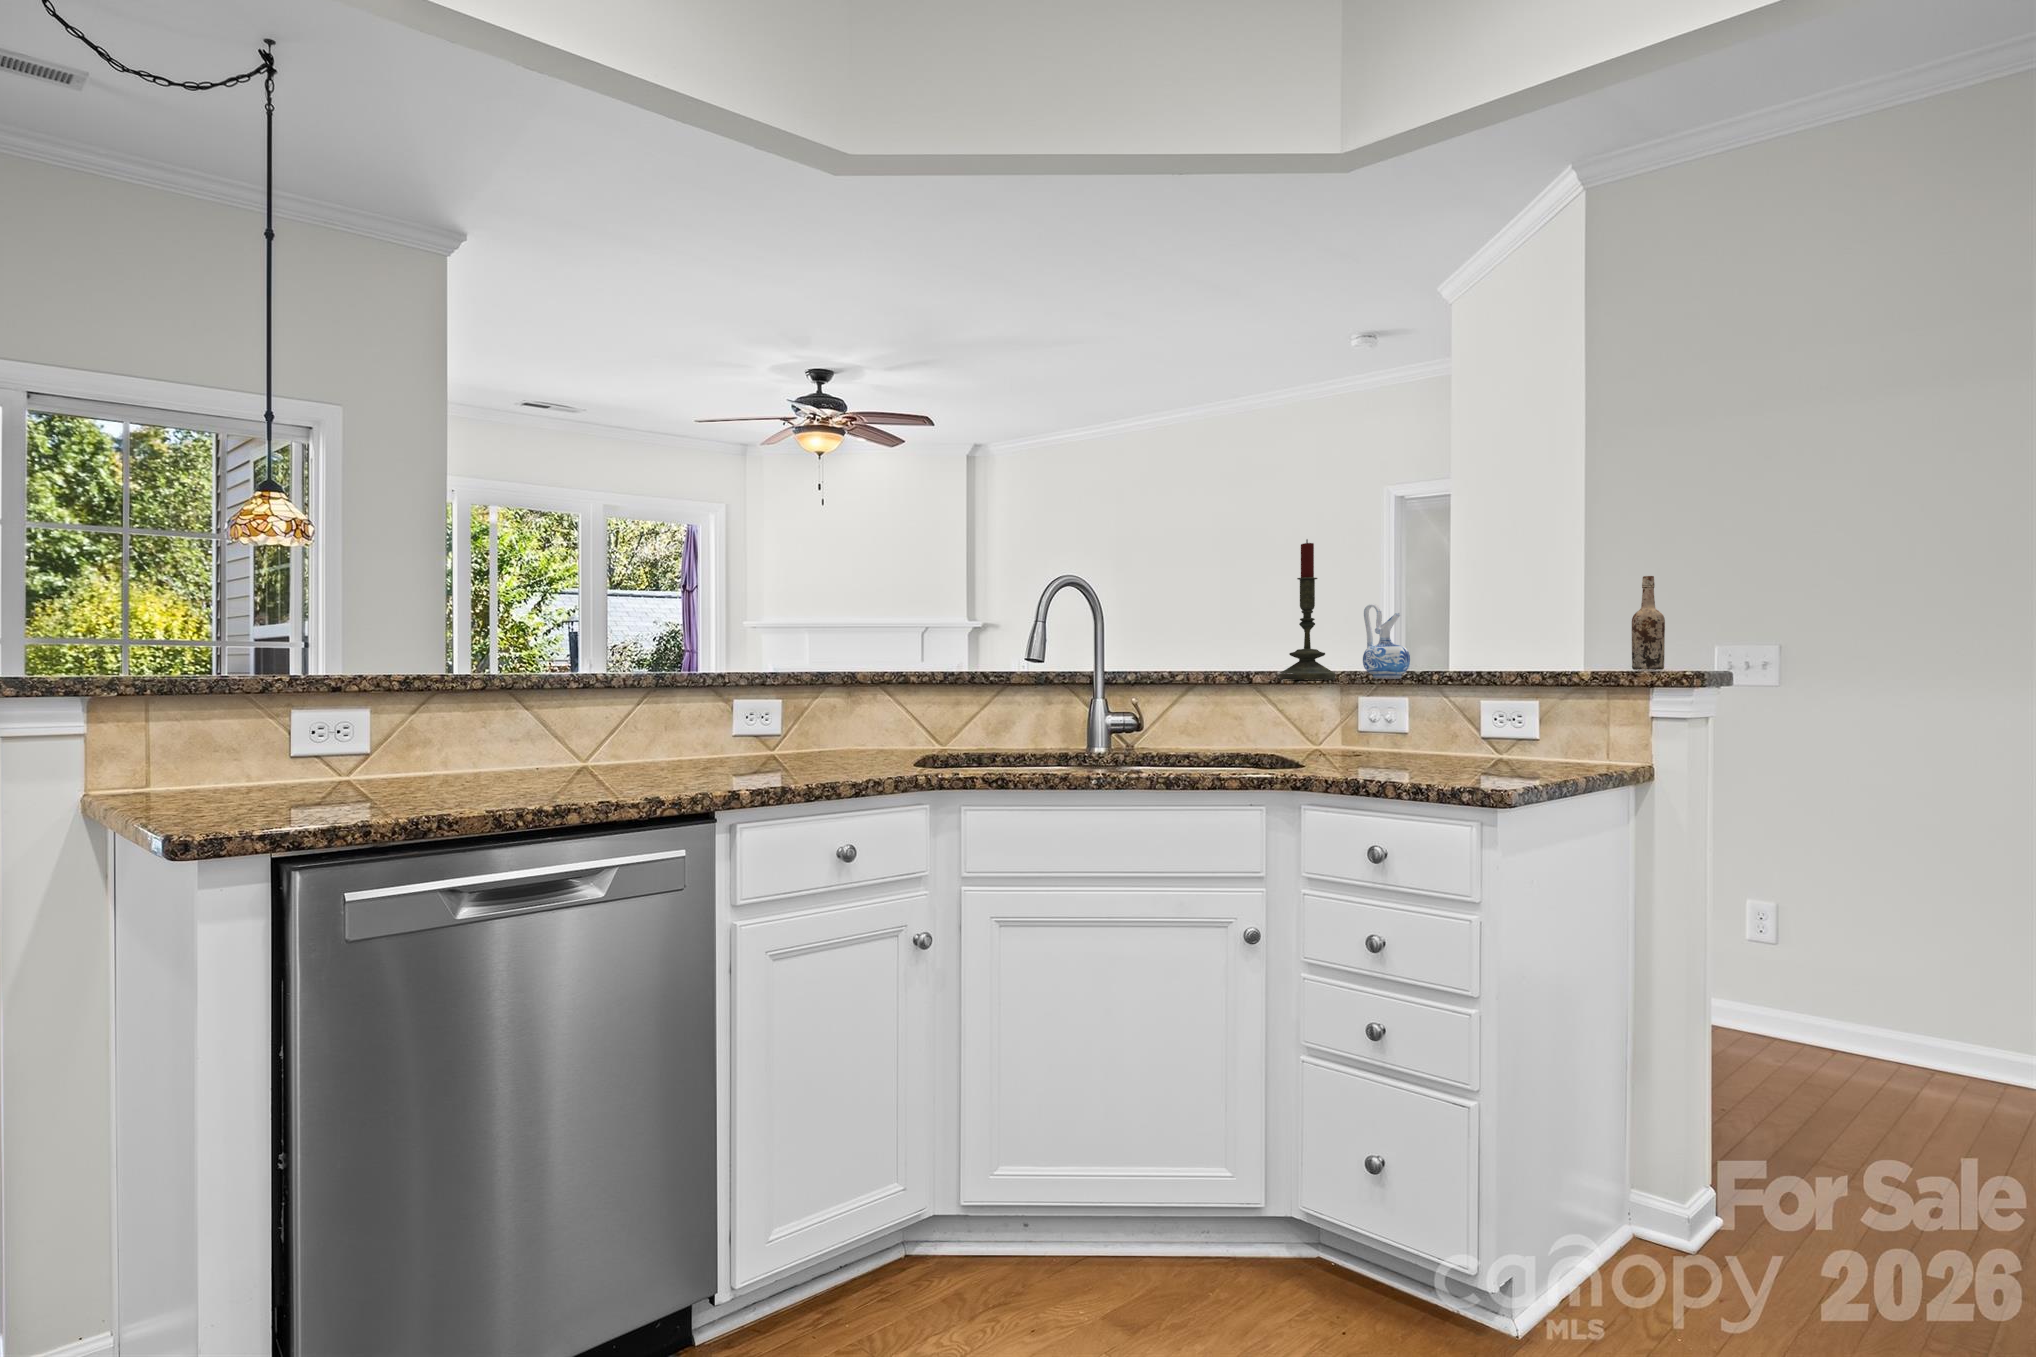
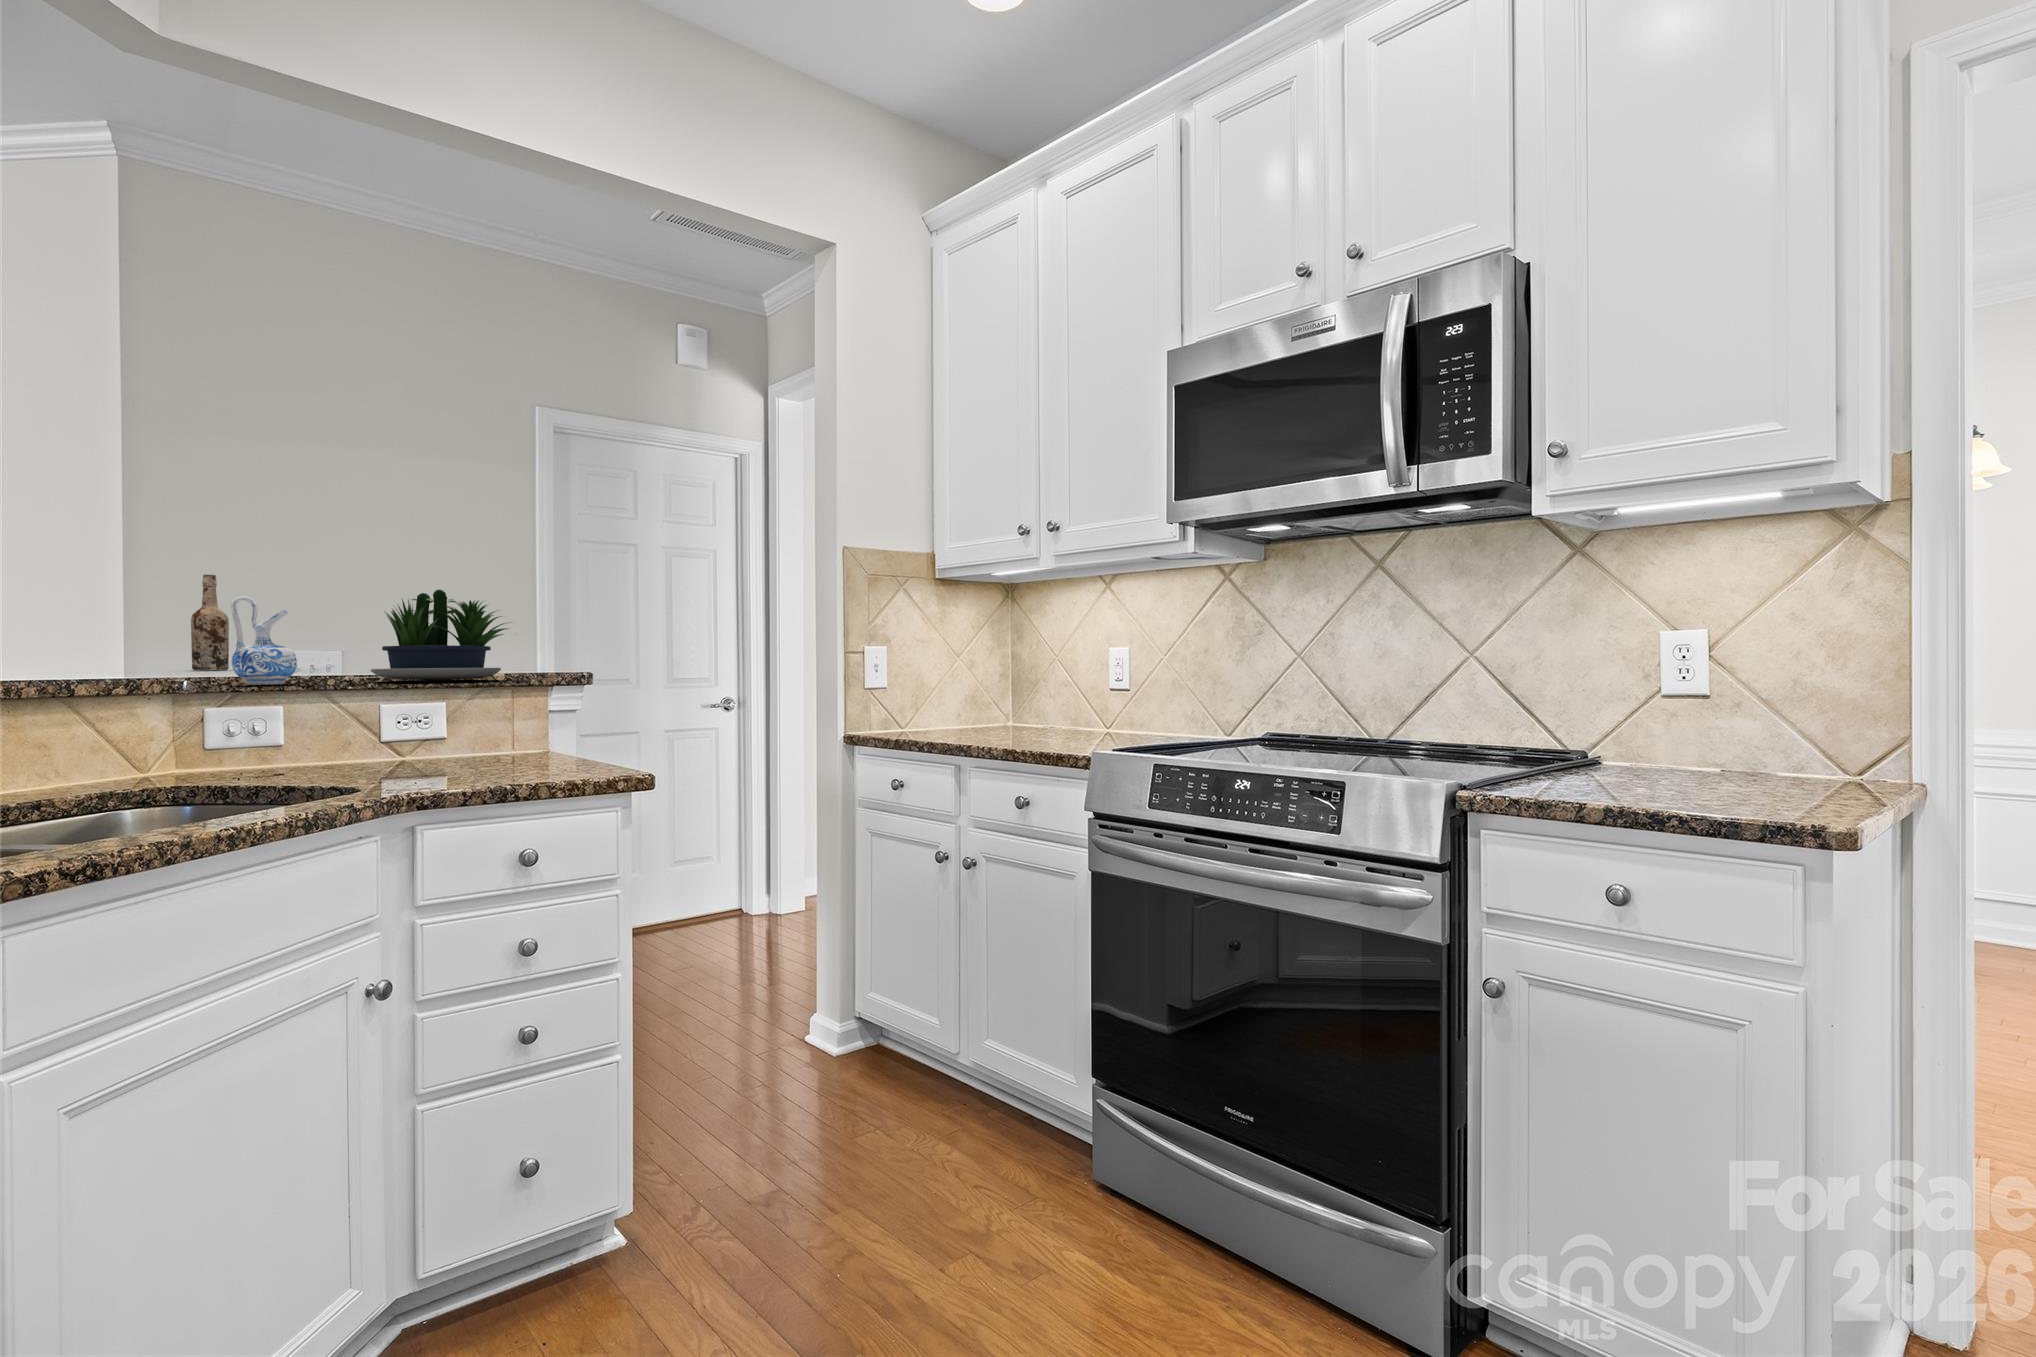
candle: present [1279,540,1335,680] -> none [86,504,182,688]
potted plant: none [1461,581,1609,675] -> present [371,590,508,681]

